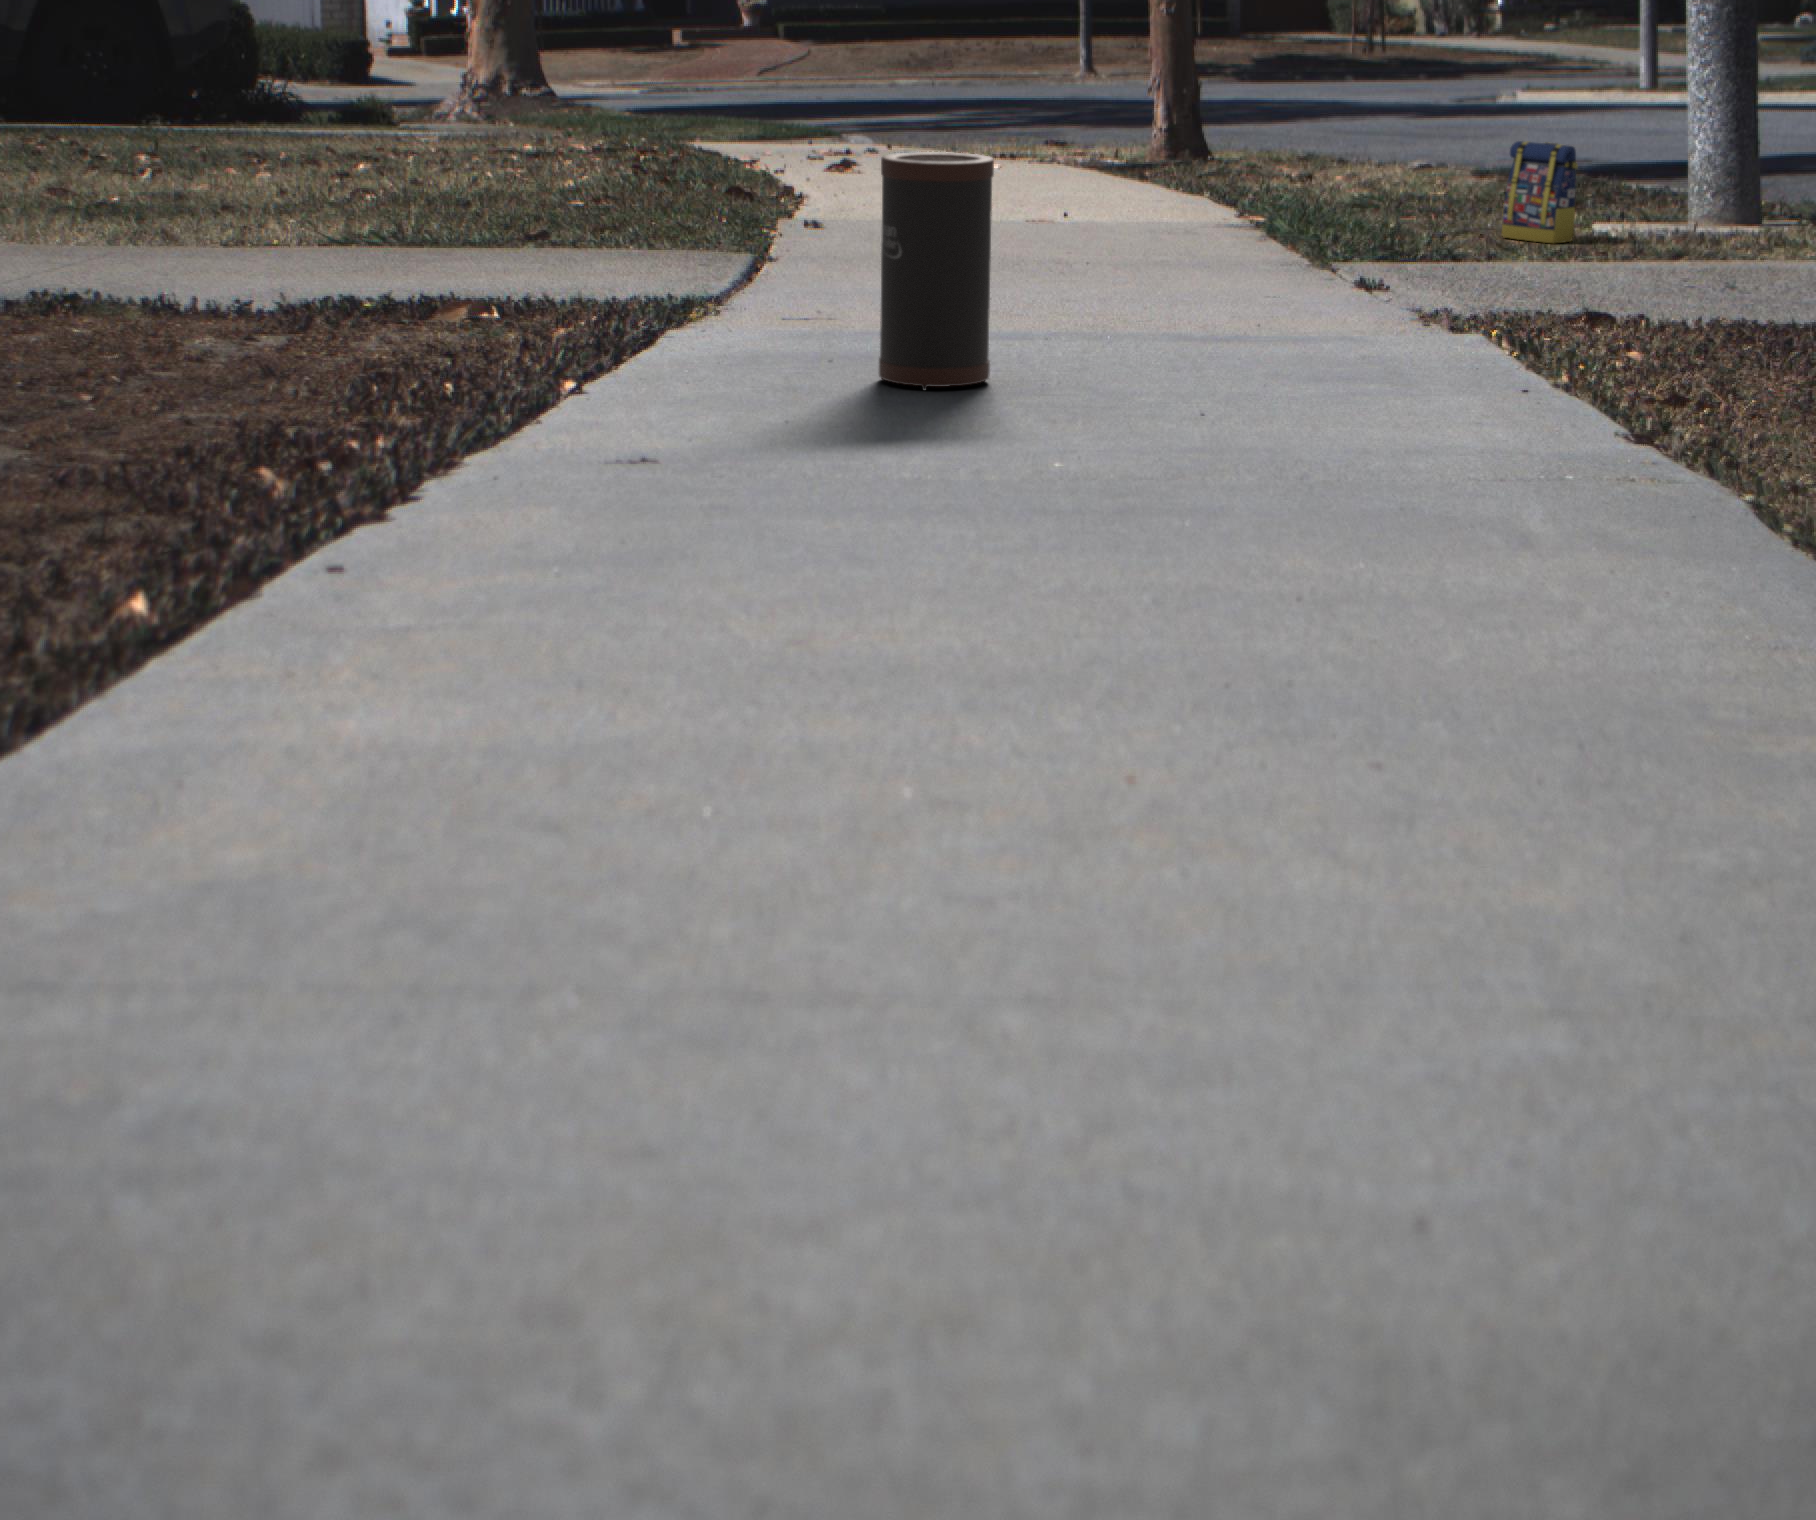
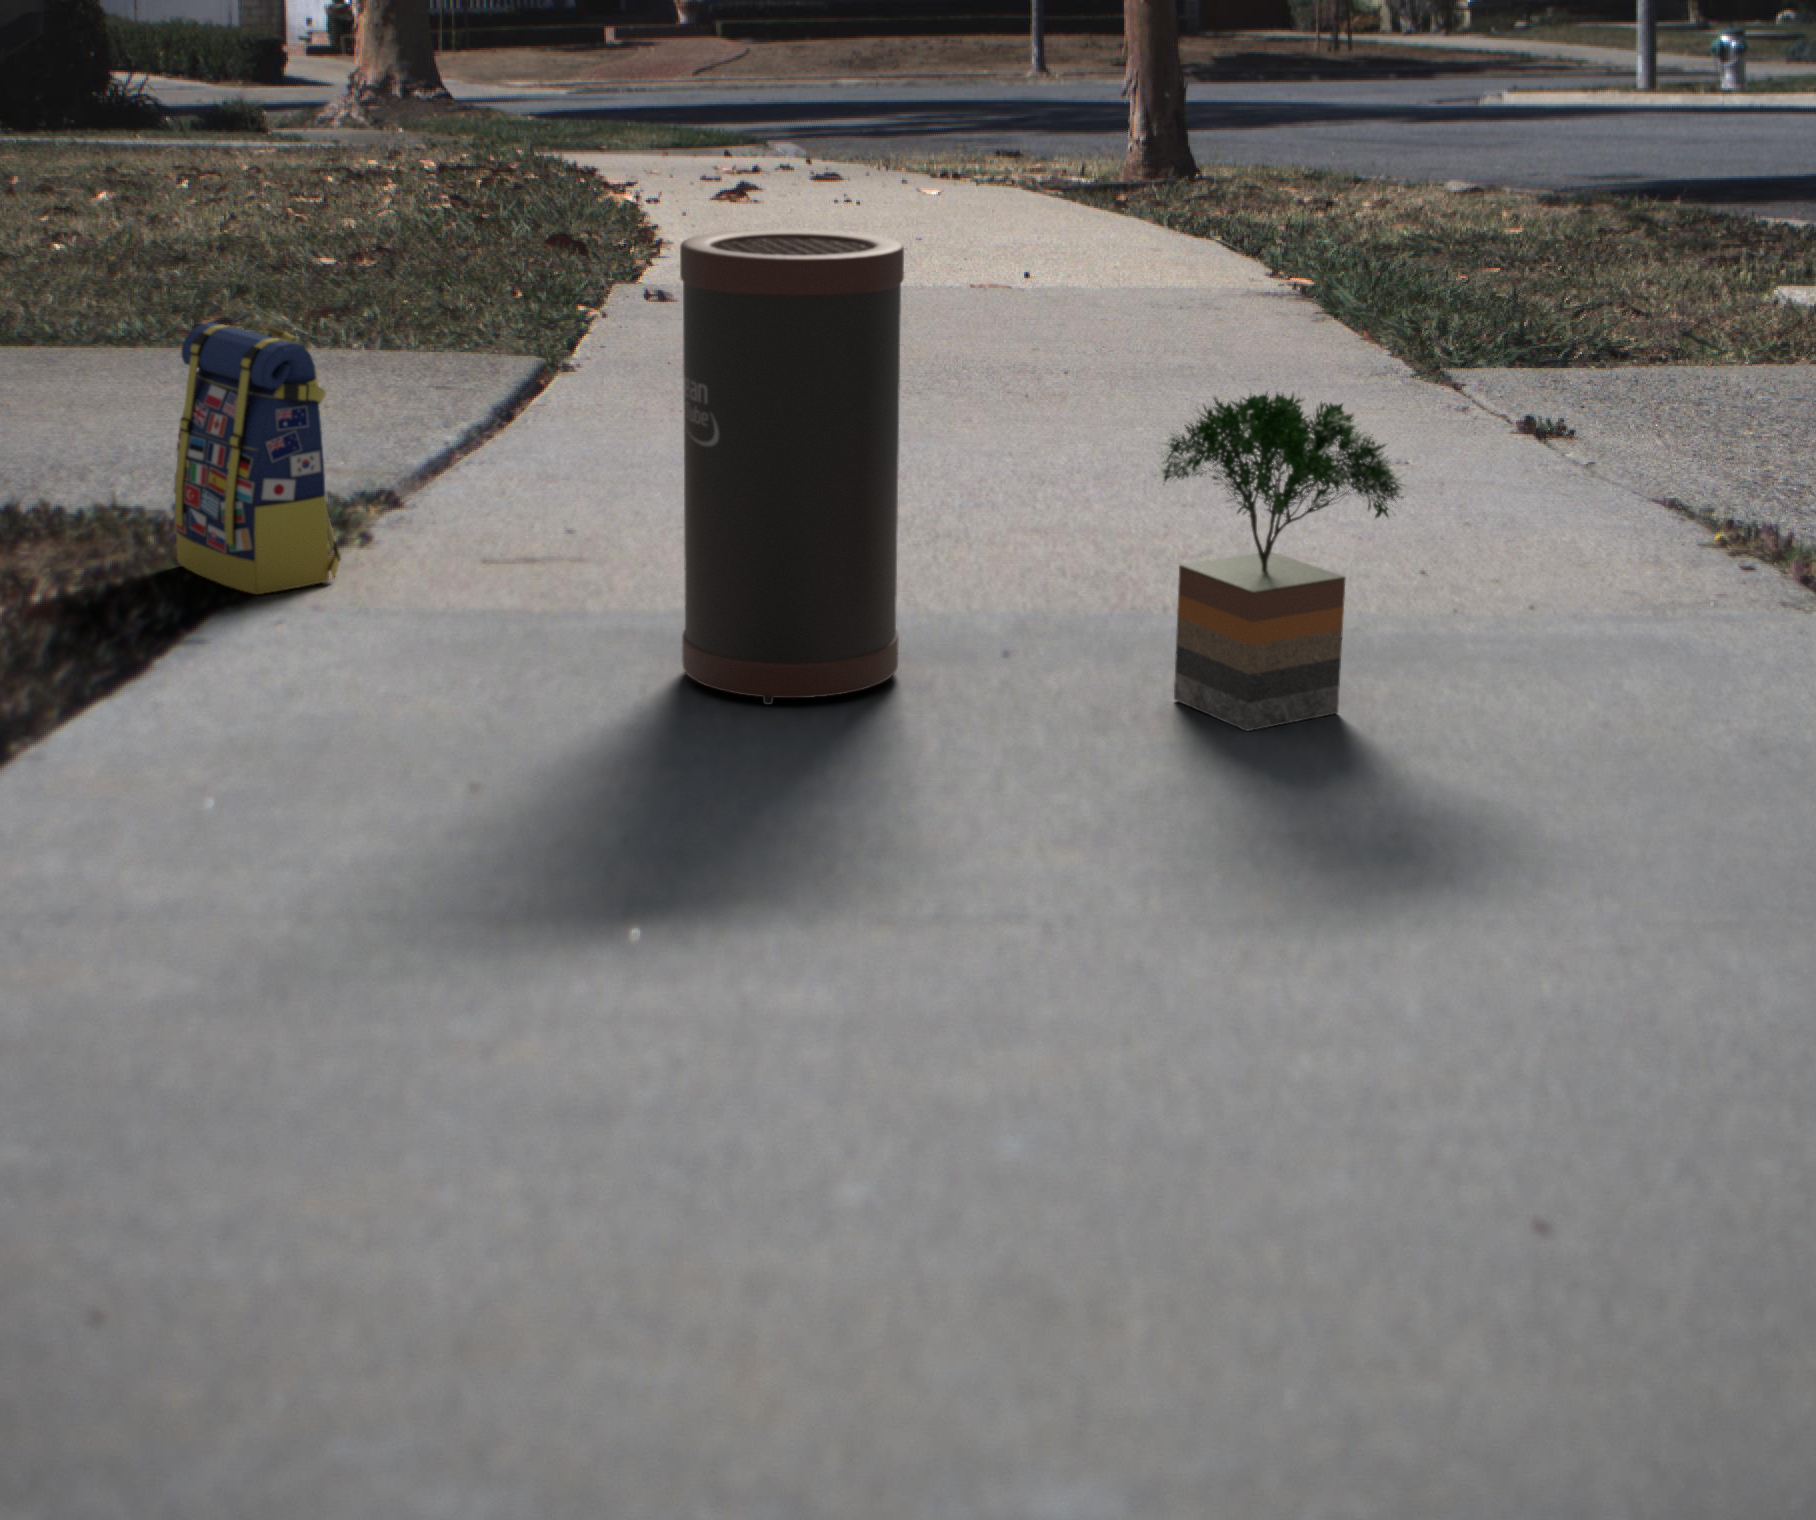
backpack: present [1502,141,1578,244] -> present [174,323,341,594]
potted tree: none [1119,231,1246,400] -> present [1157,393,1403,731]

